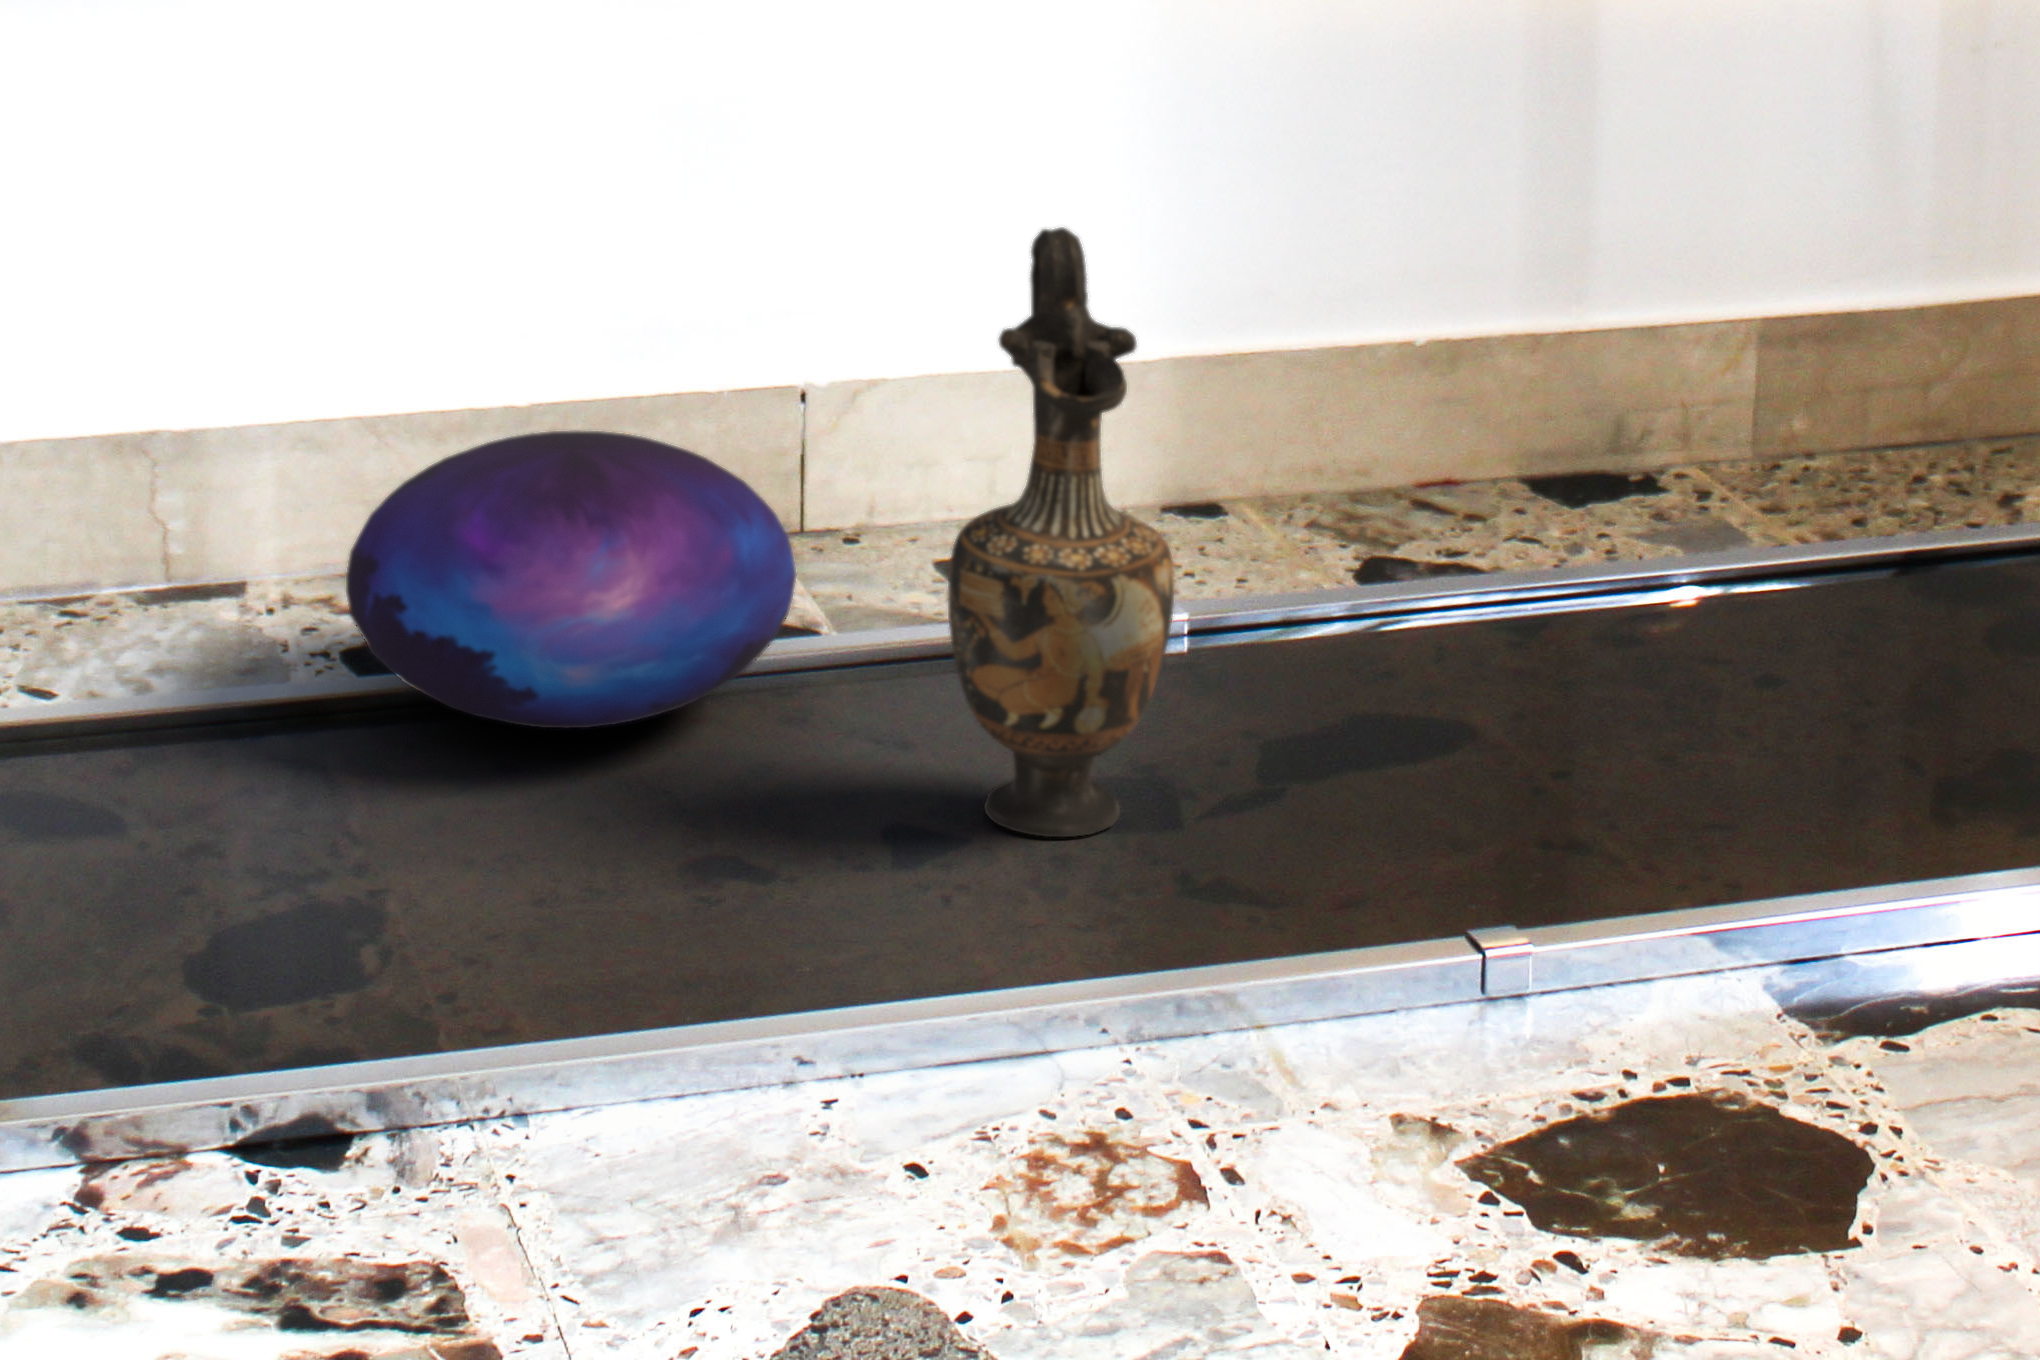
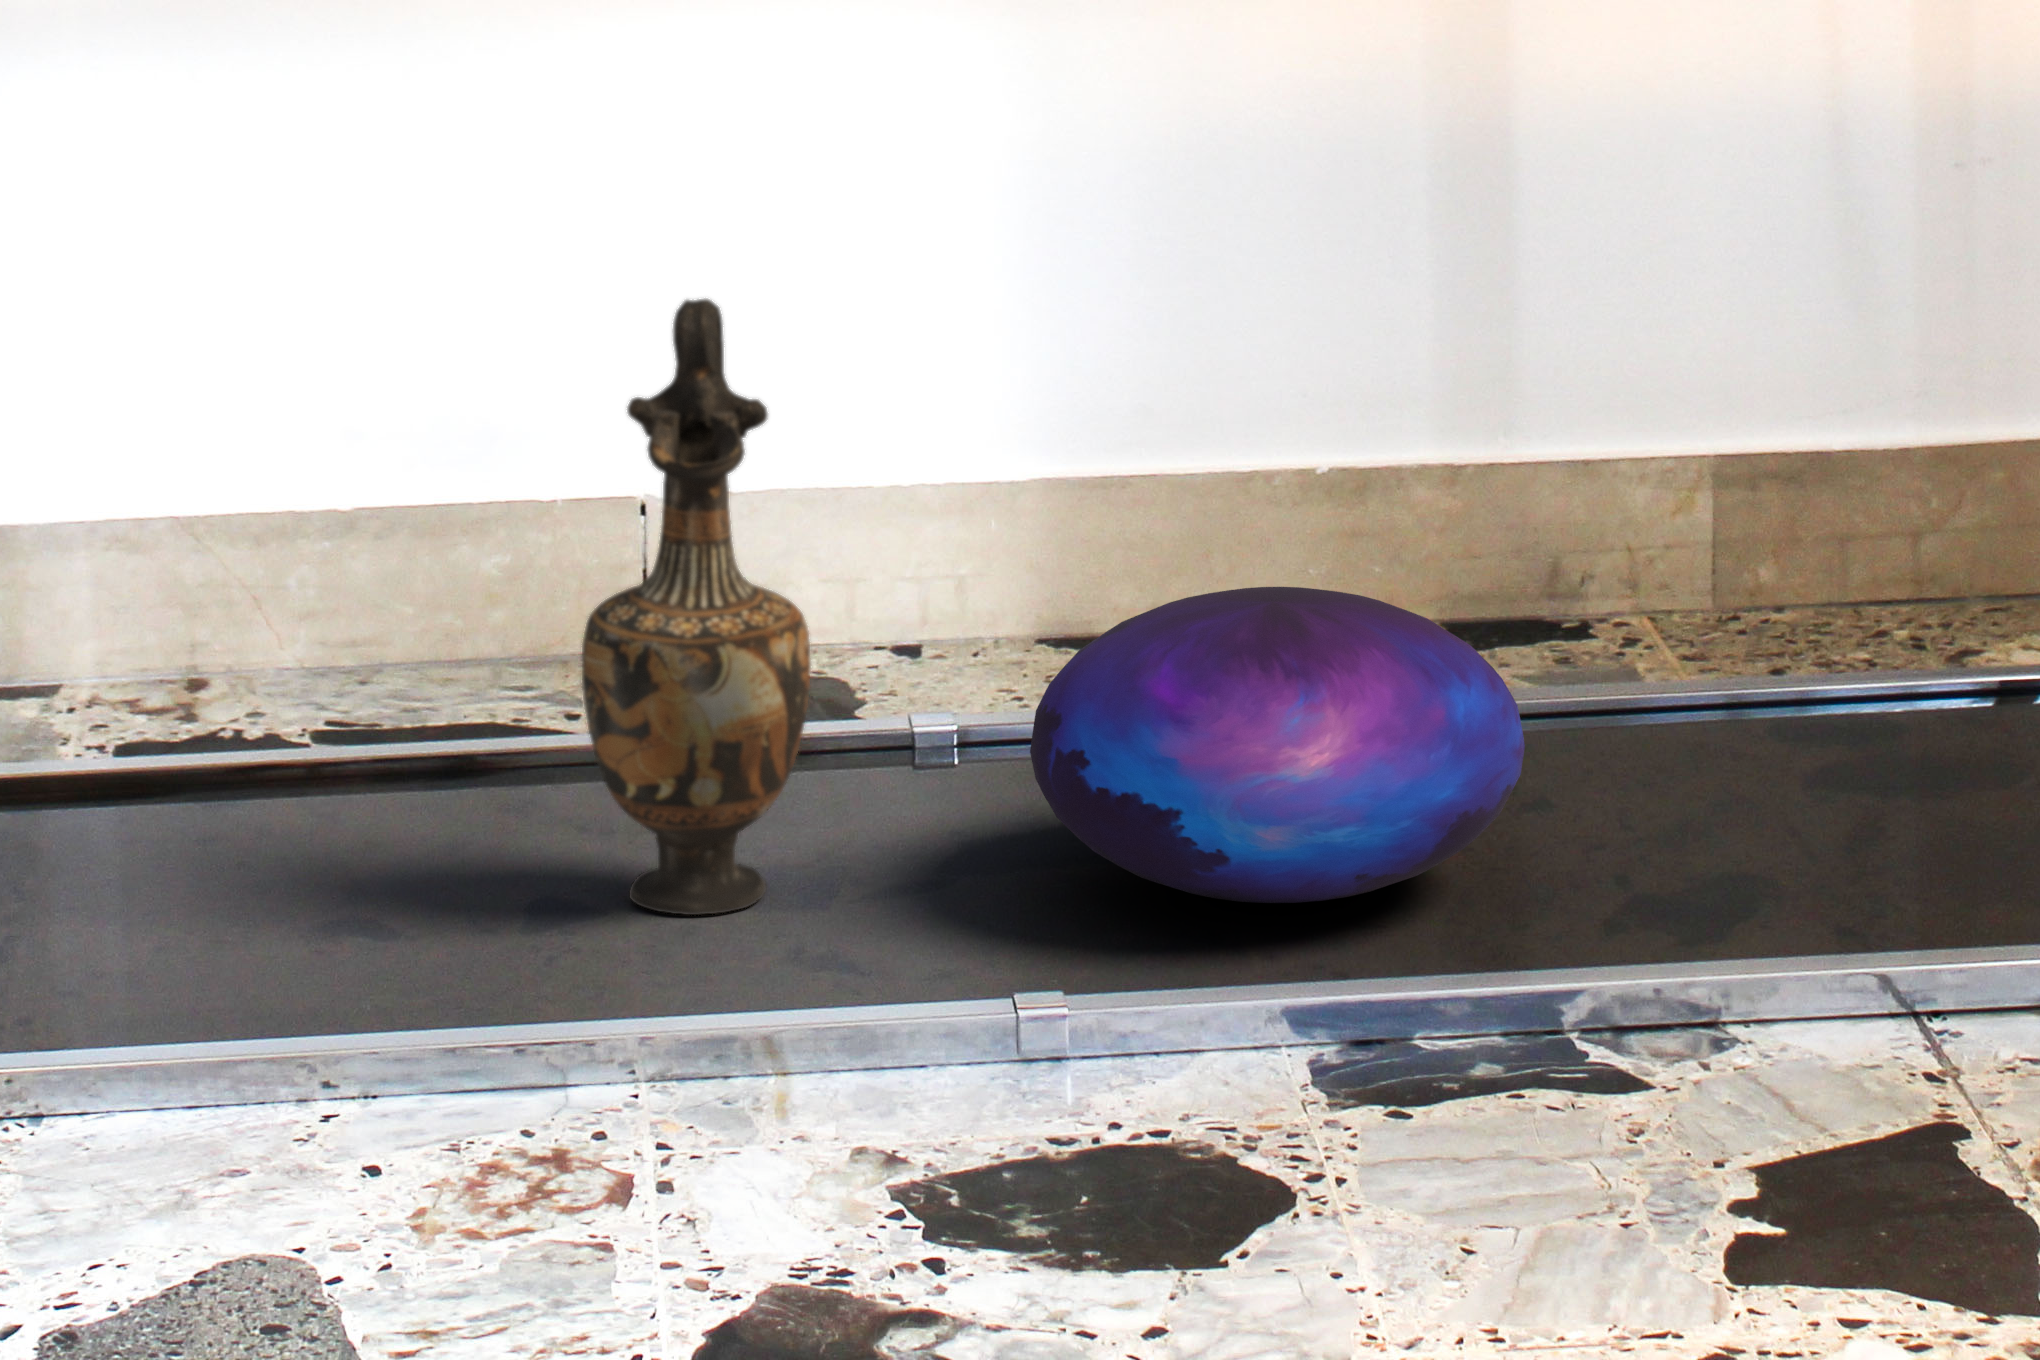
decorative orb: present [346,430,796,728] -> present [1030,587,1525,903]

